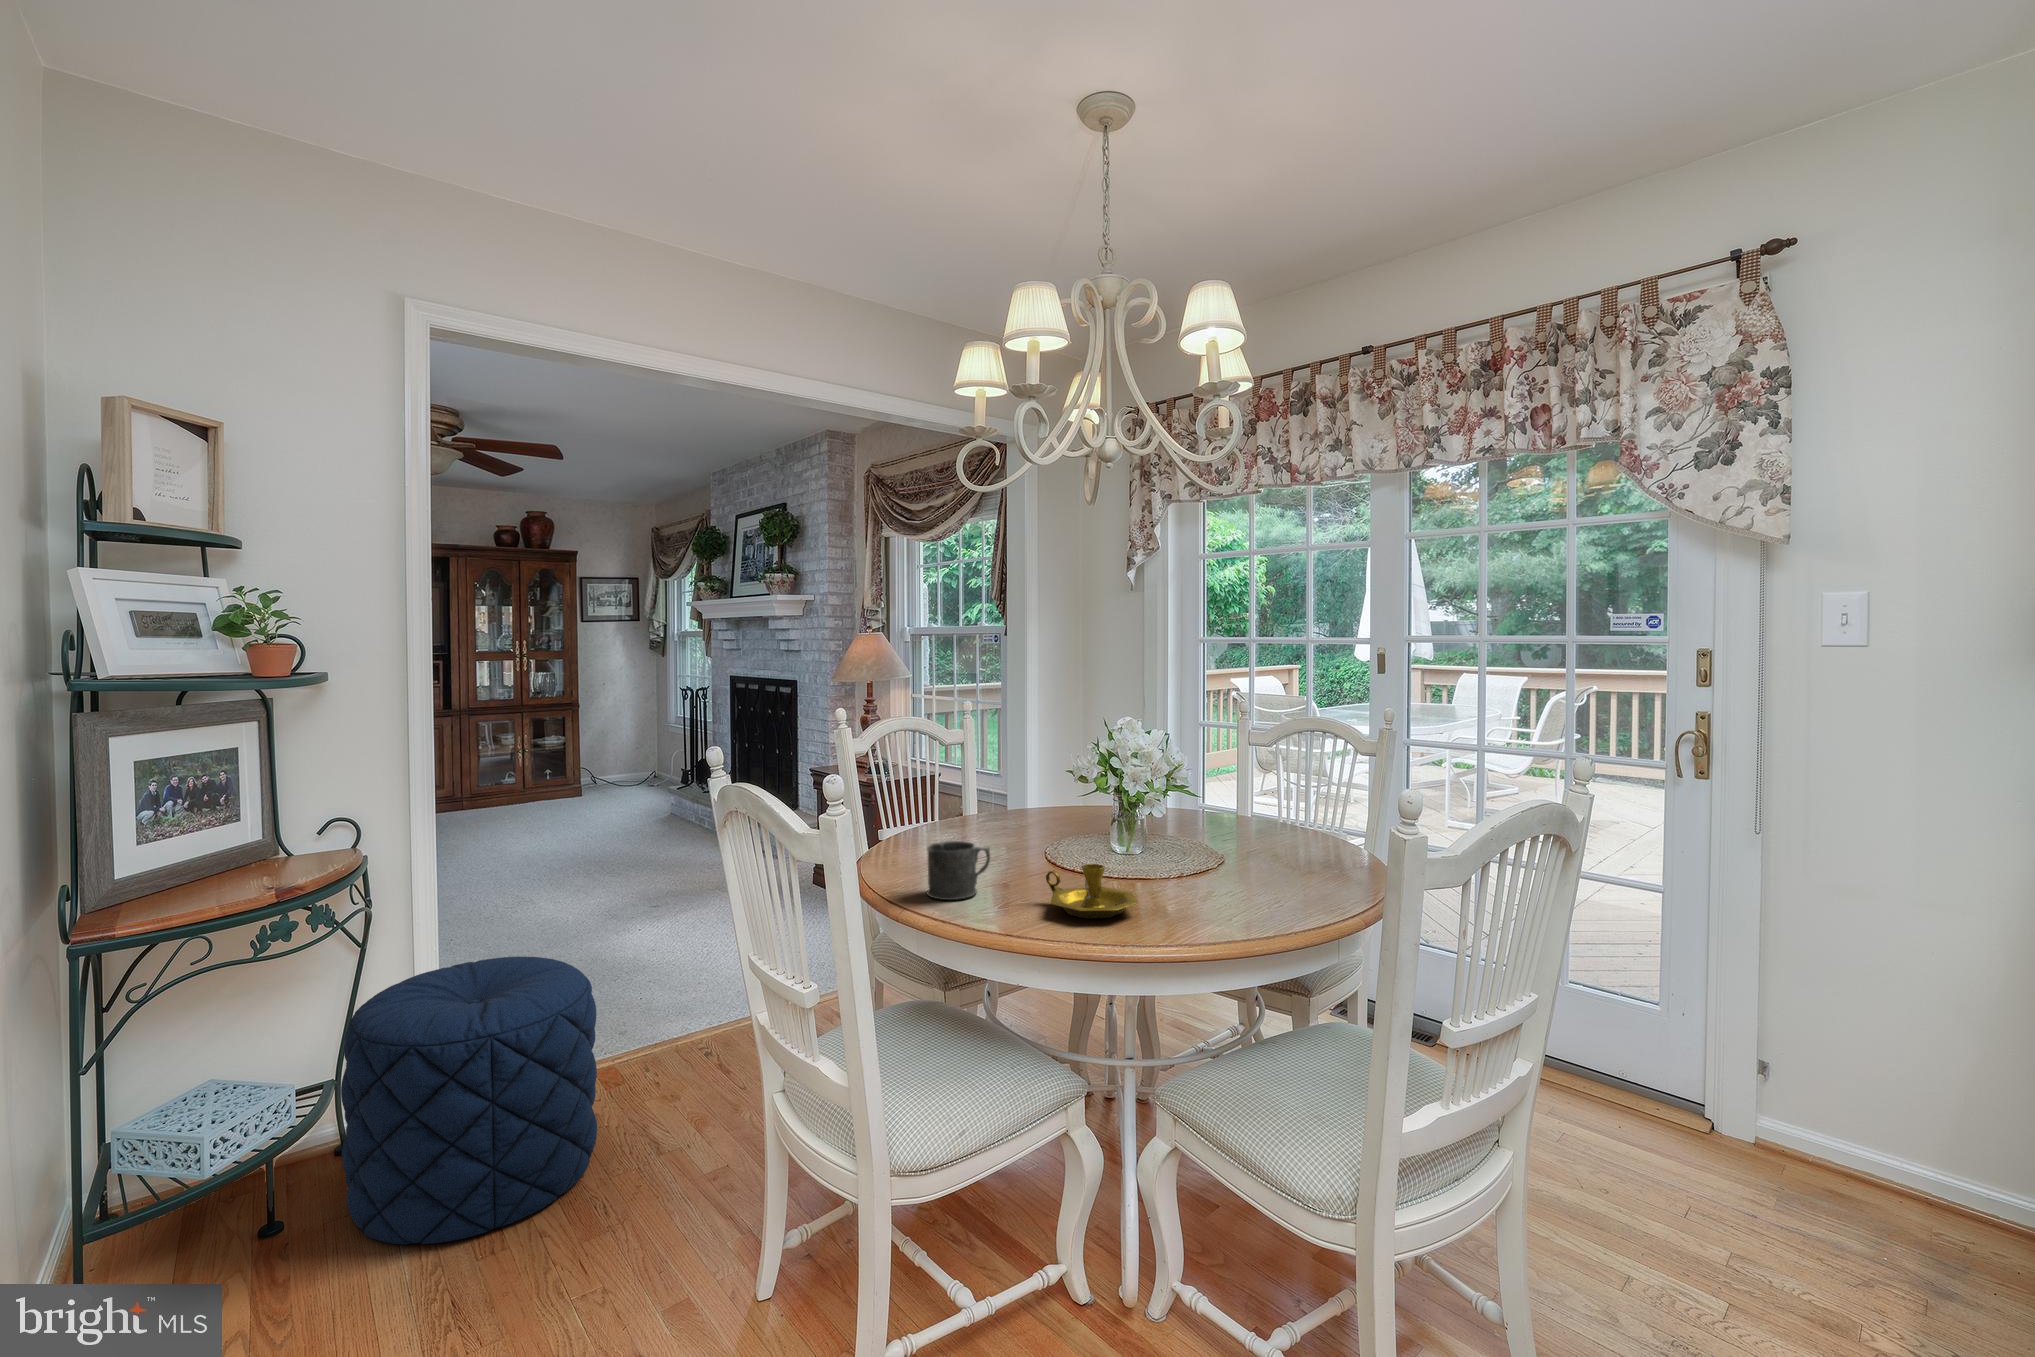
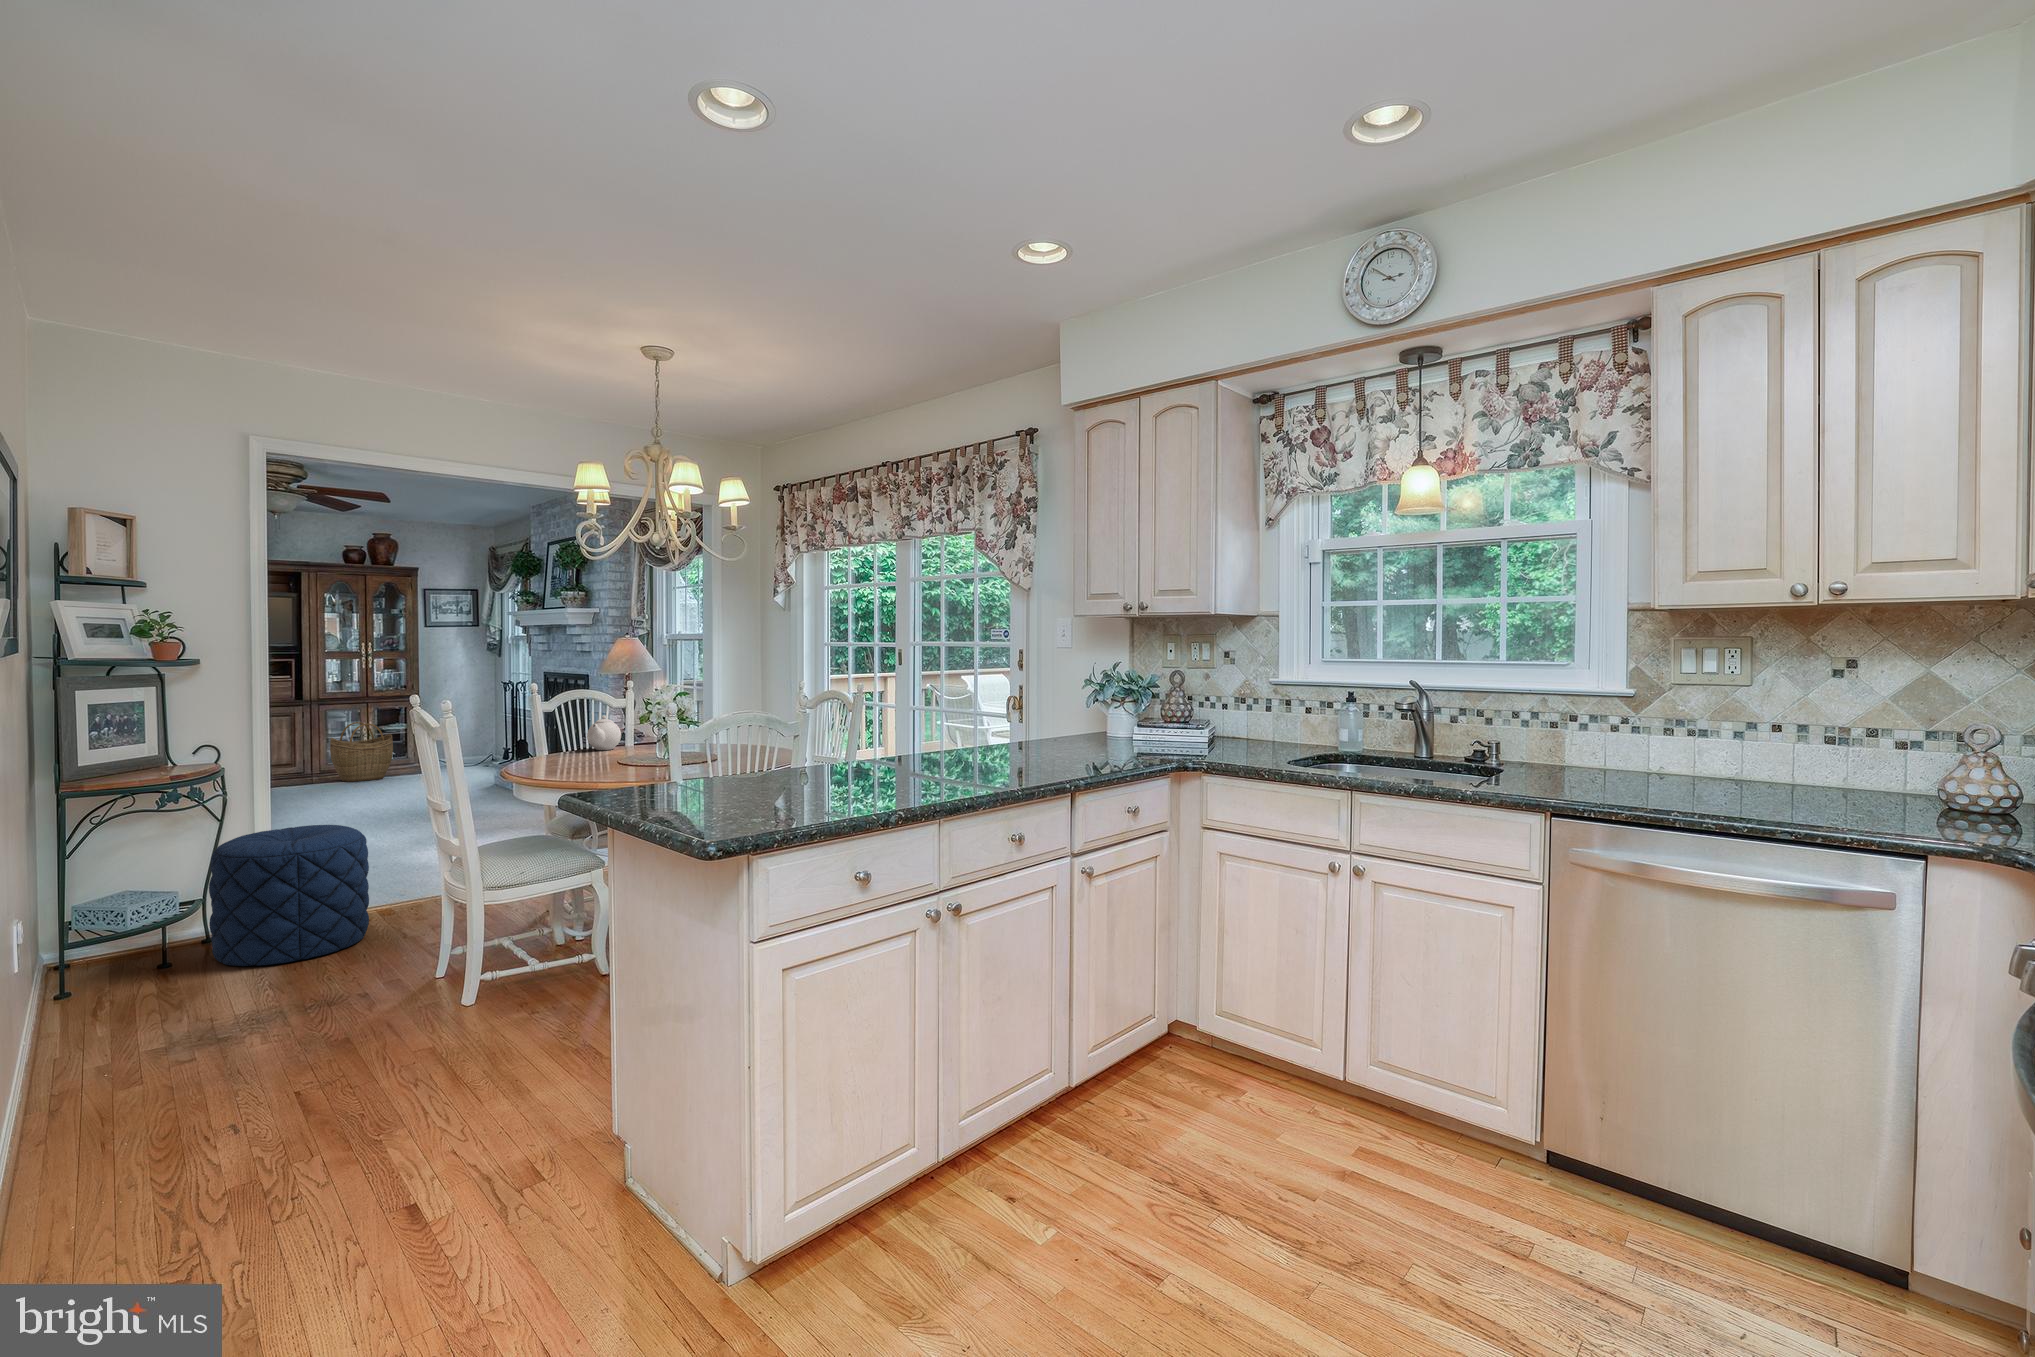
woven basket: none [479,738,550,812] -> present [330,722,393,782]
teapot: none [953,773,1008,835] -> present [587,715,621,750]
mug: present [927,841,990,900] -> none [529,741,565,768]
candlestick: present [1046,864,1139,919] -> none [579,748,628,771]

